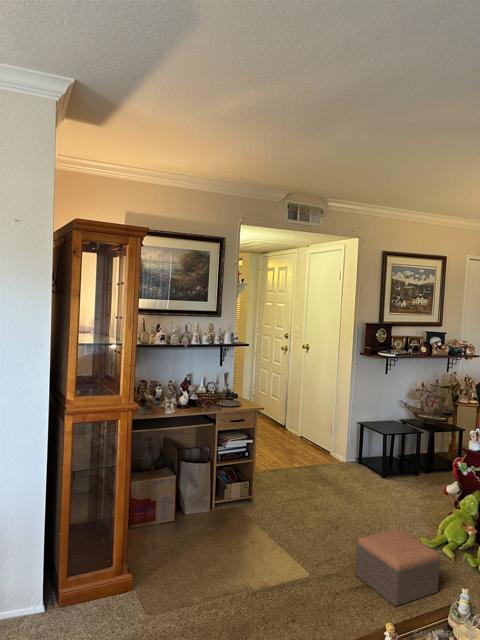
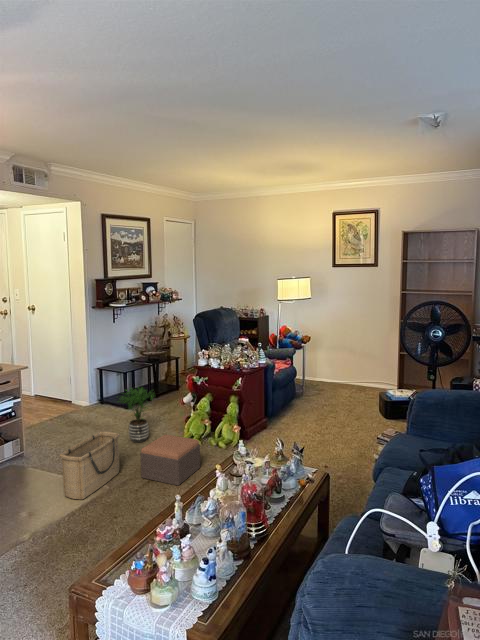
potted plant: none [355,455,406,527] -> present [121,388,154,443]
basket: none [263,501,339,575] -> present [60,432,120,499]

